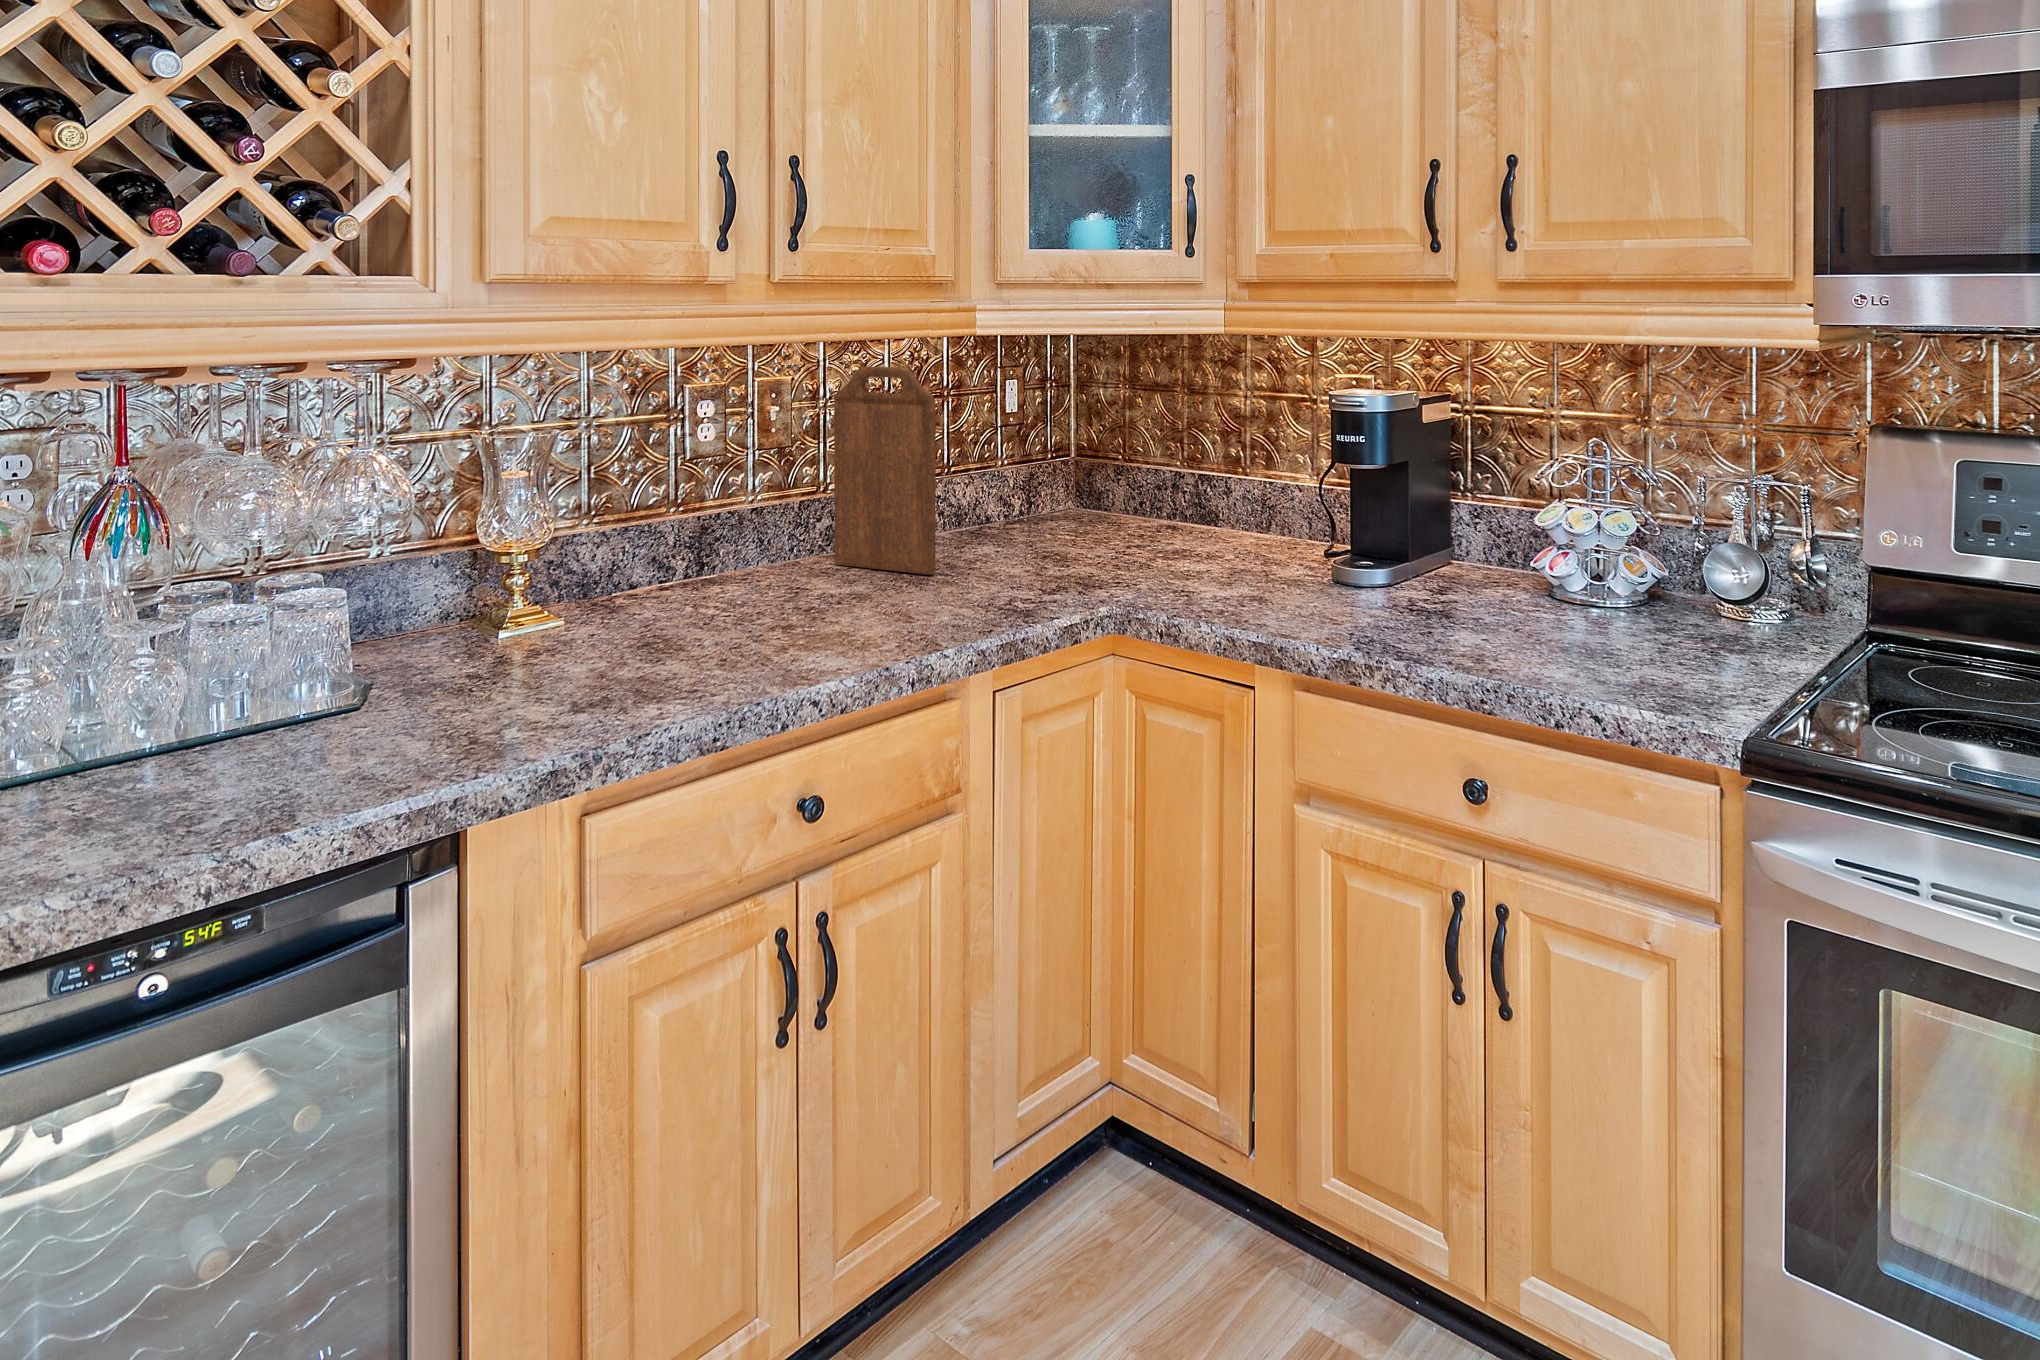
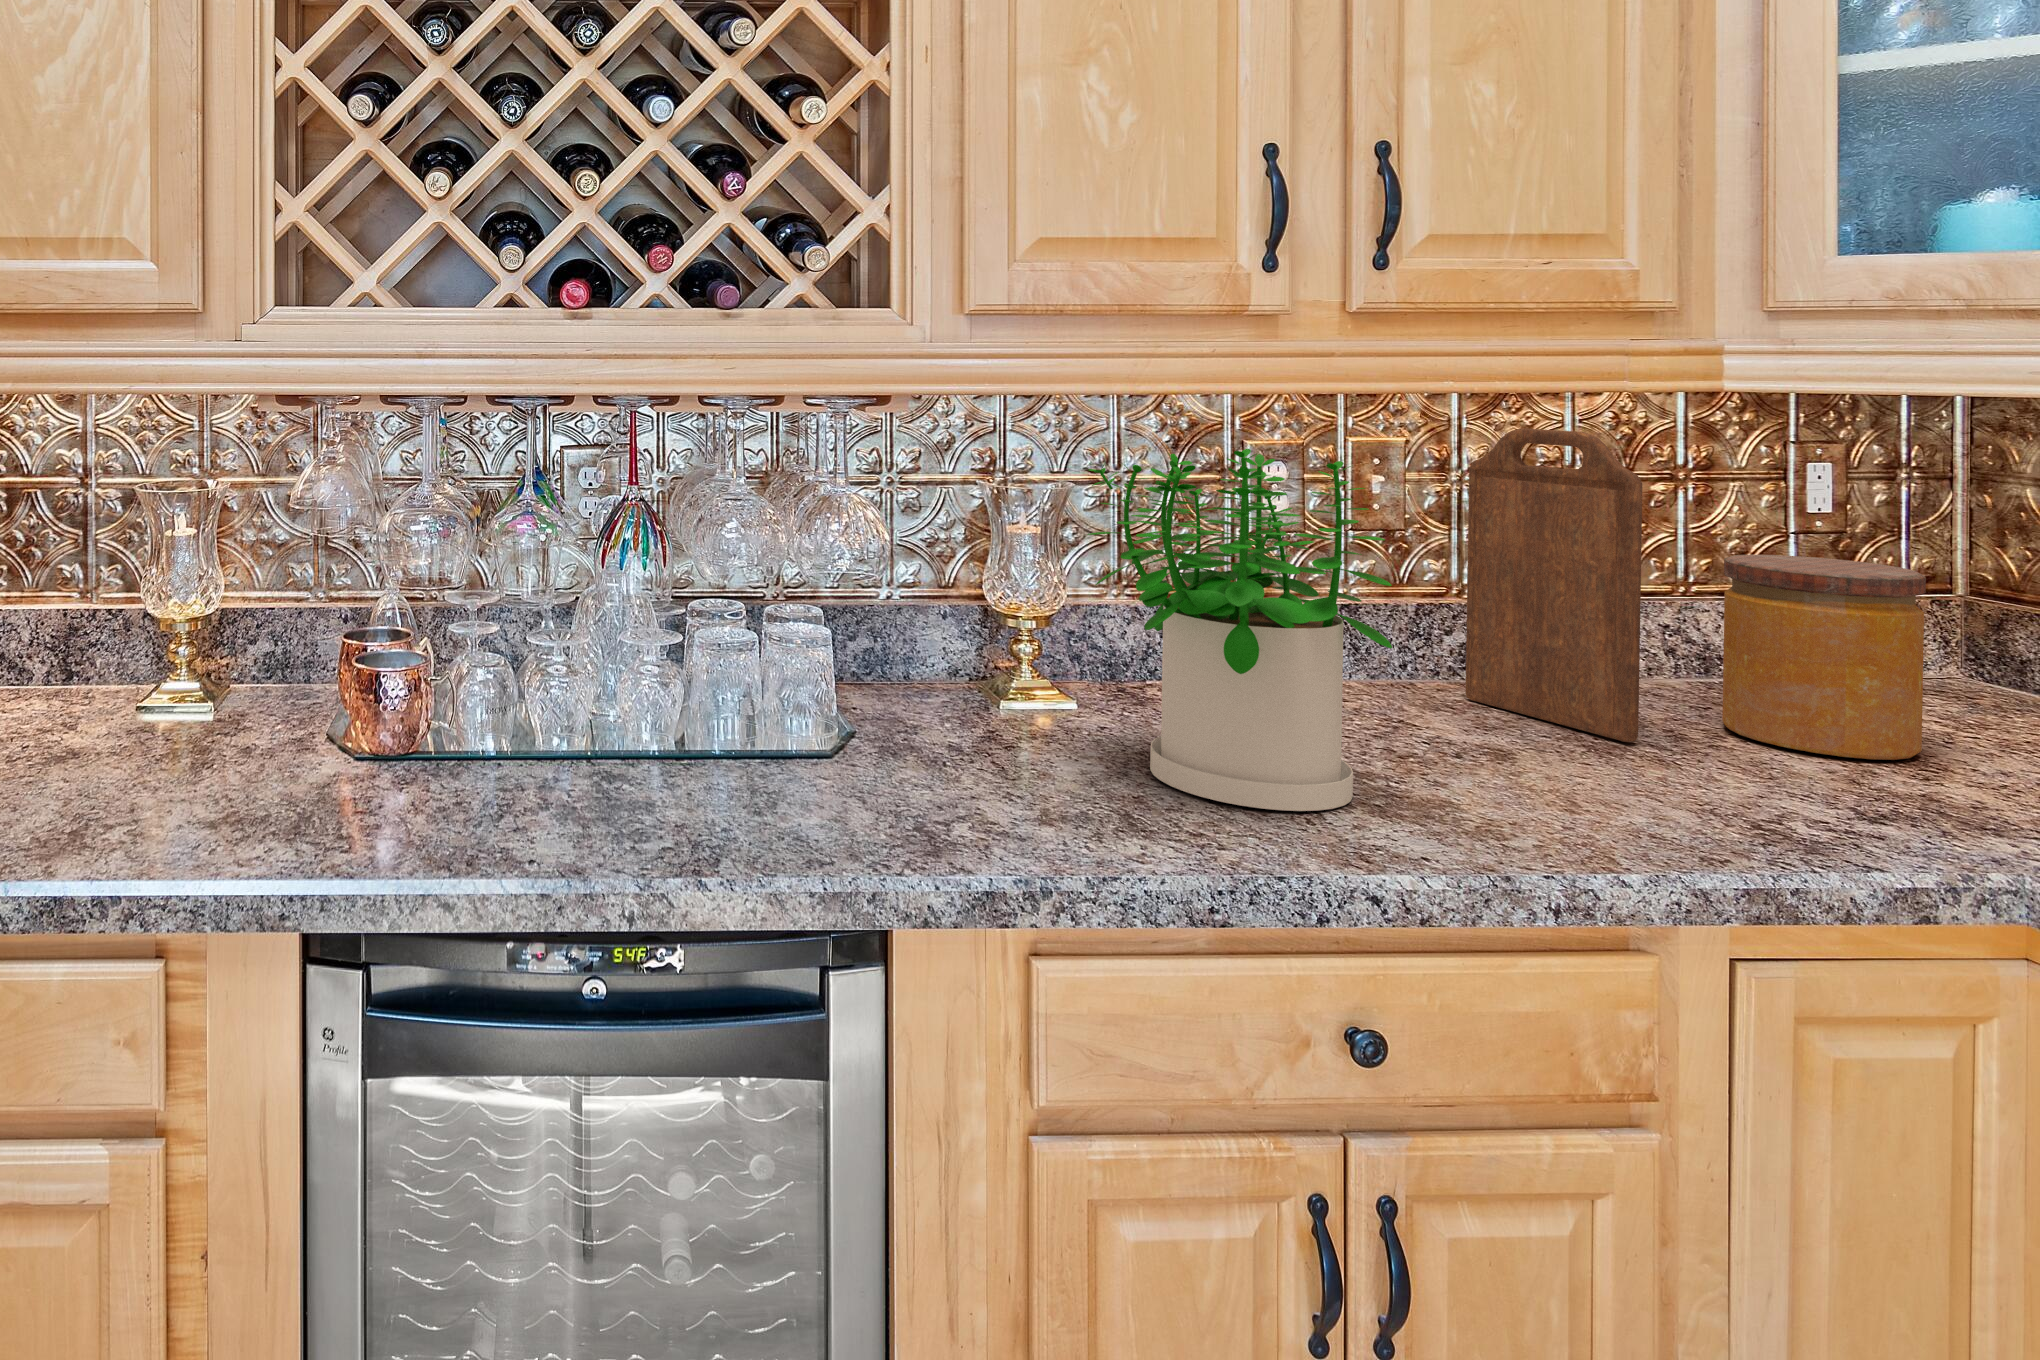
potted plant: none [587,390,812,665] -> present [1088,449,1392,811]
jar: none [973,441,1065,562] -> present [1722,555,1926,760]

